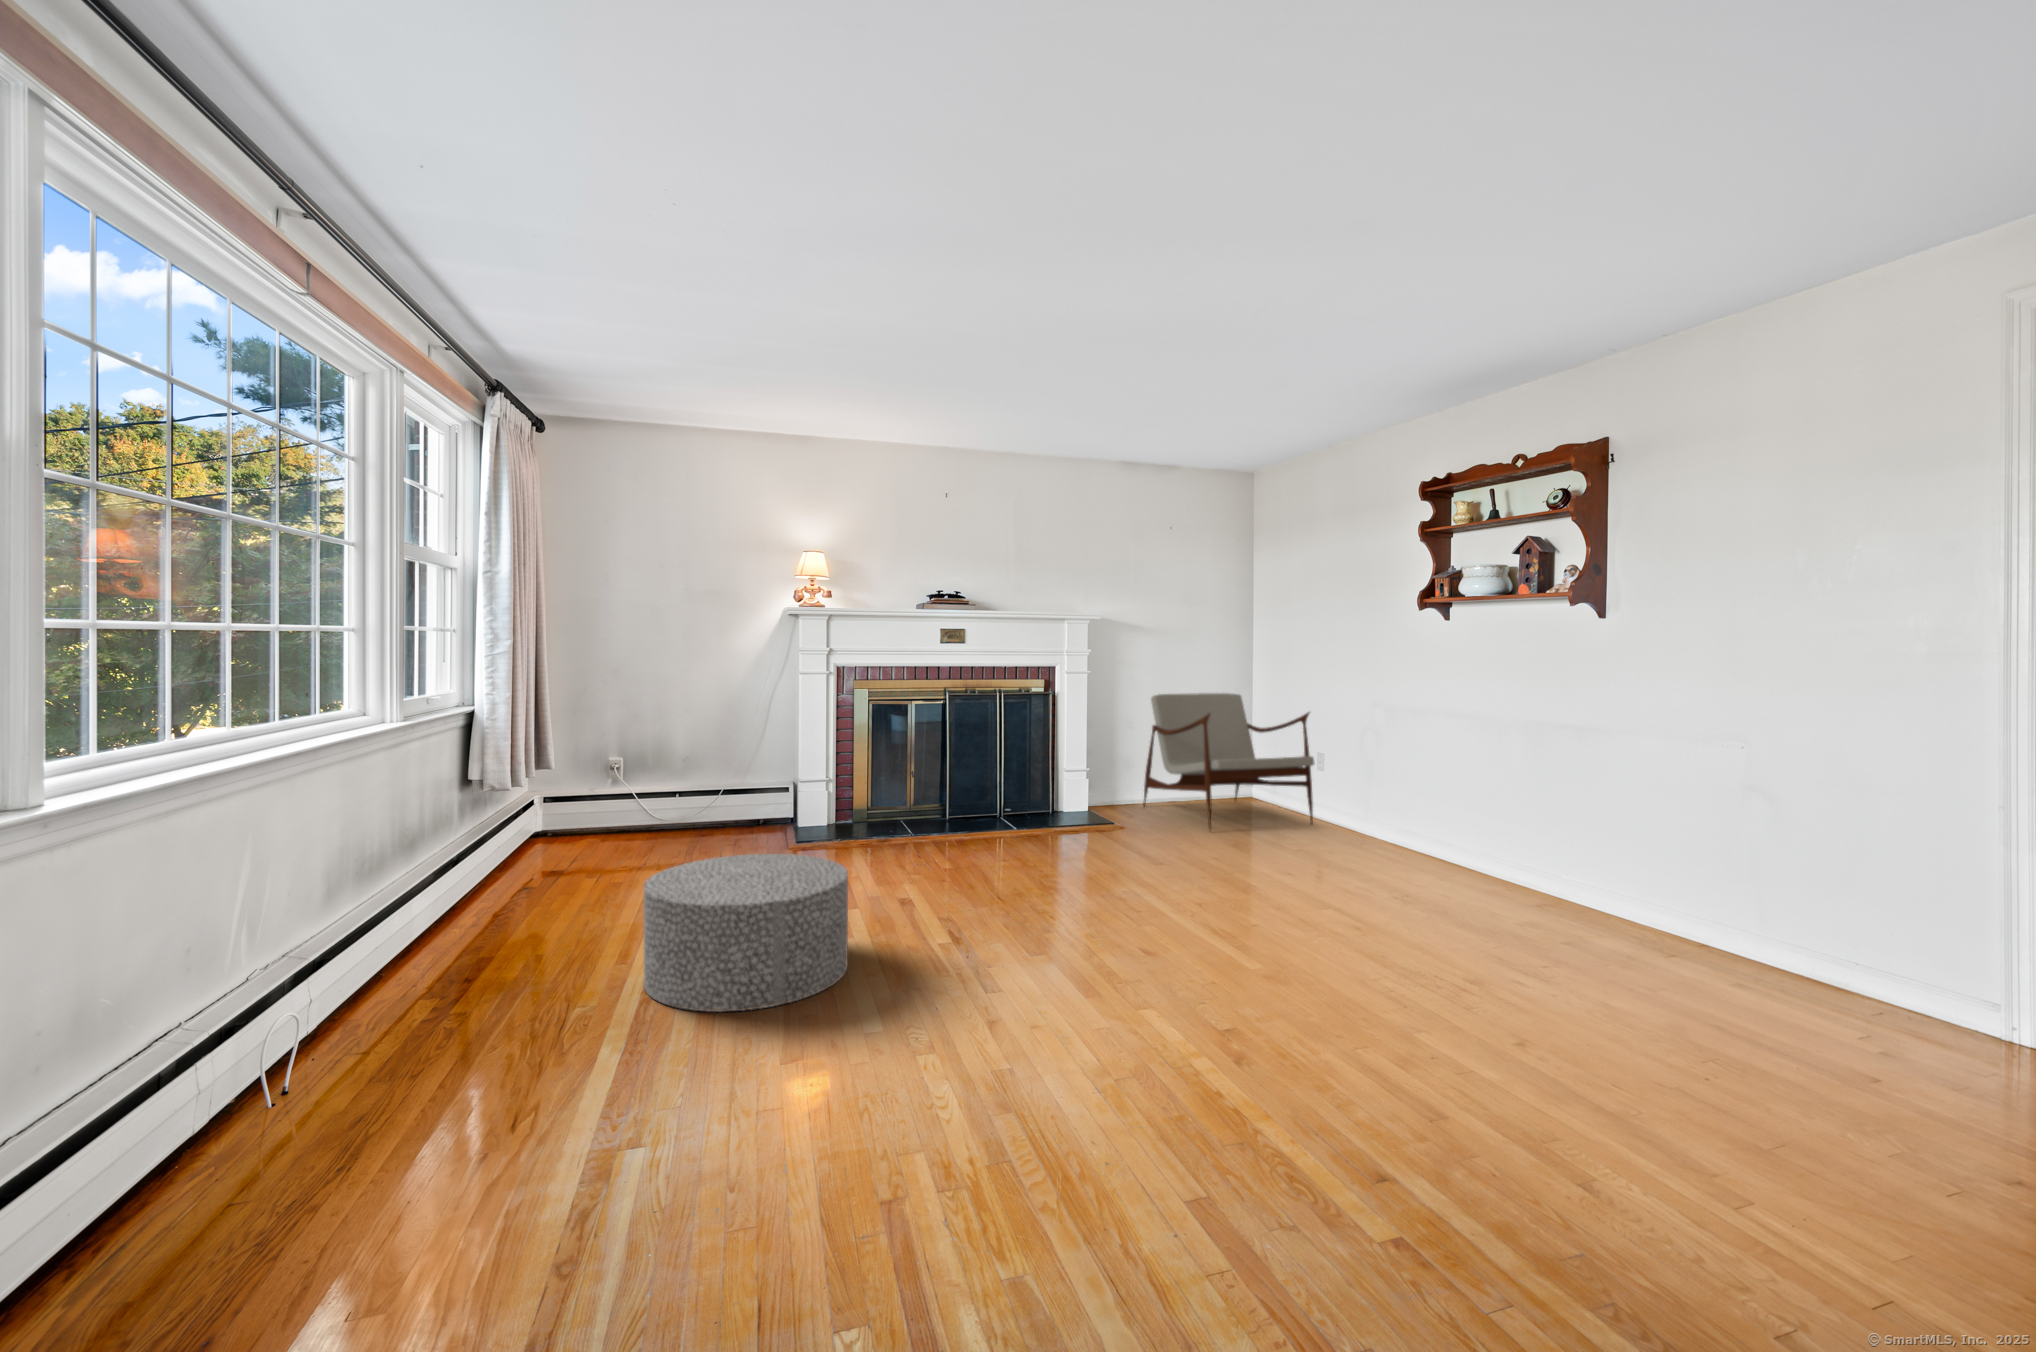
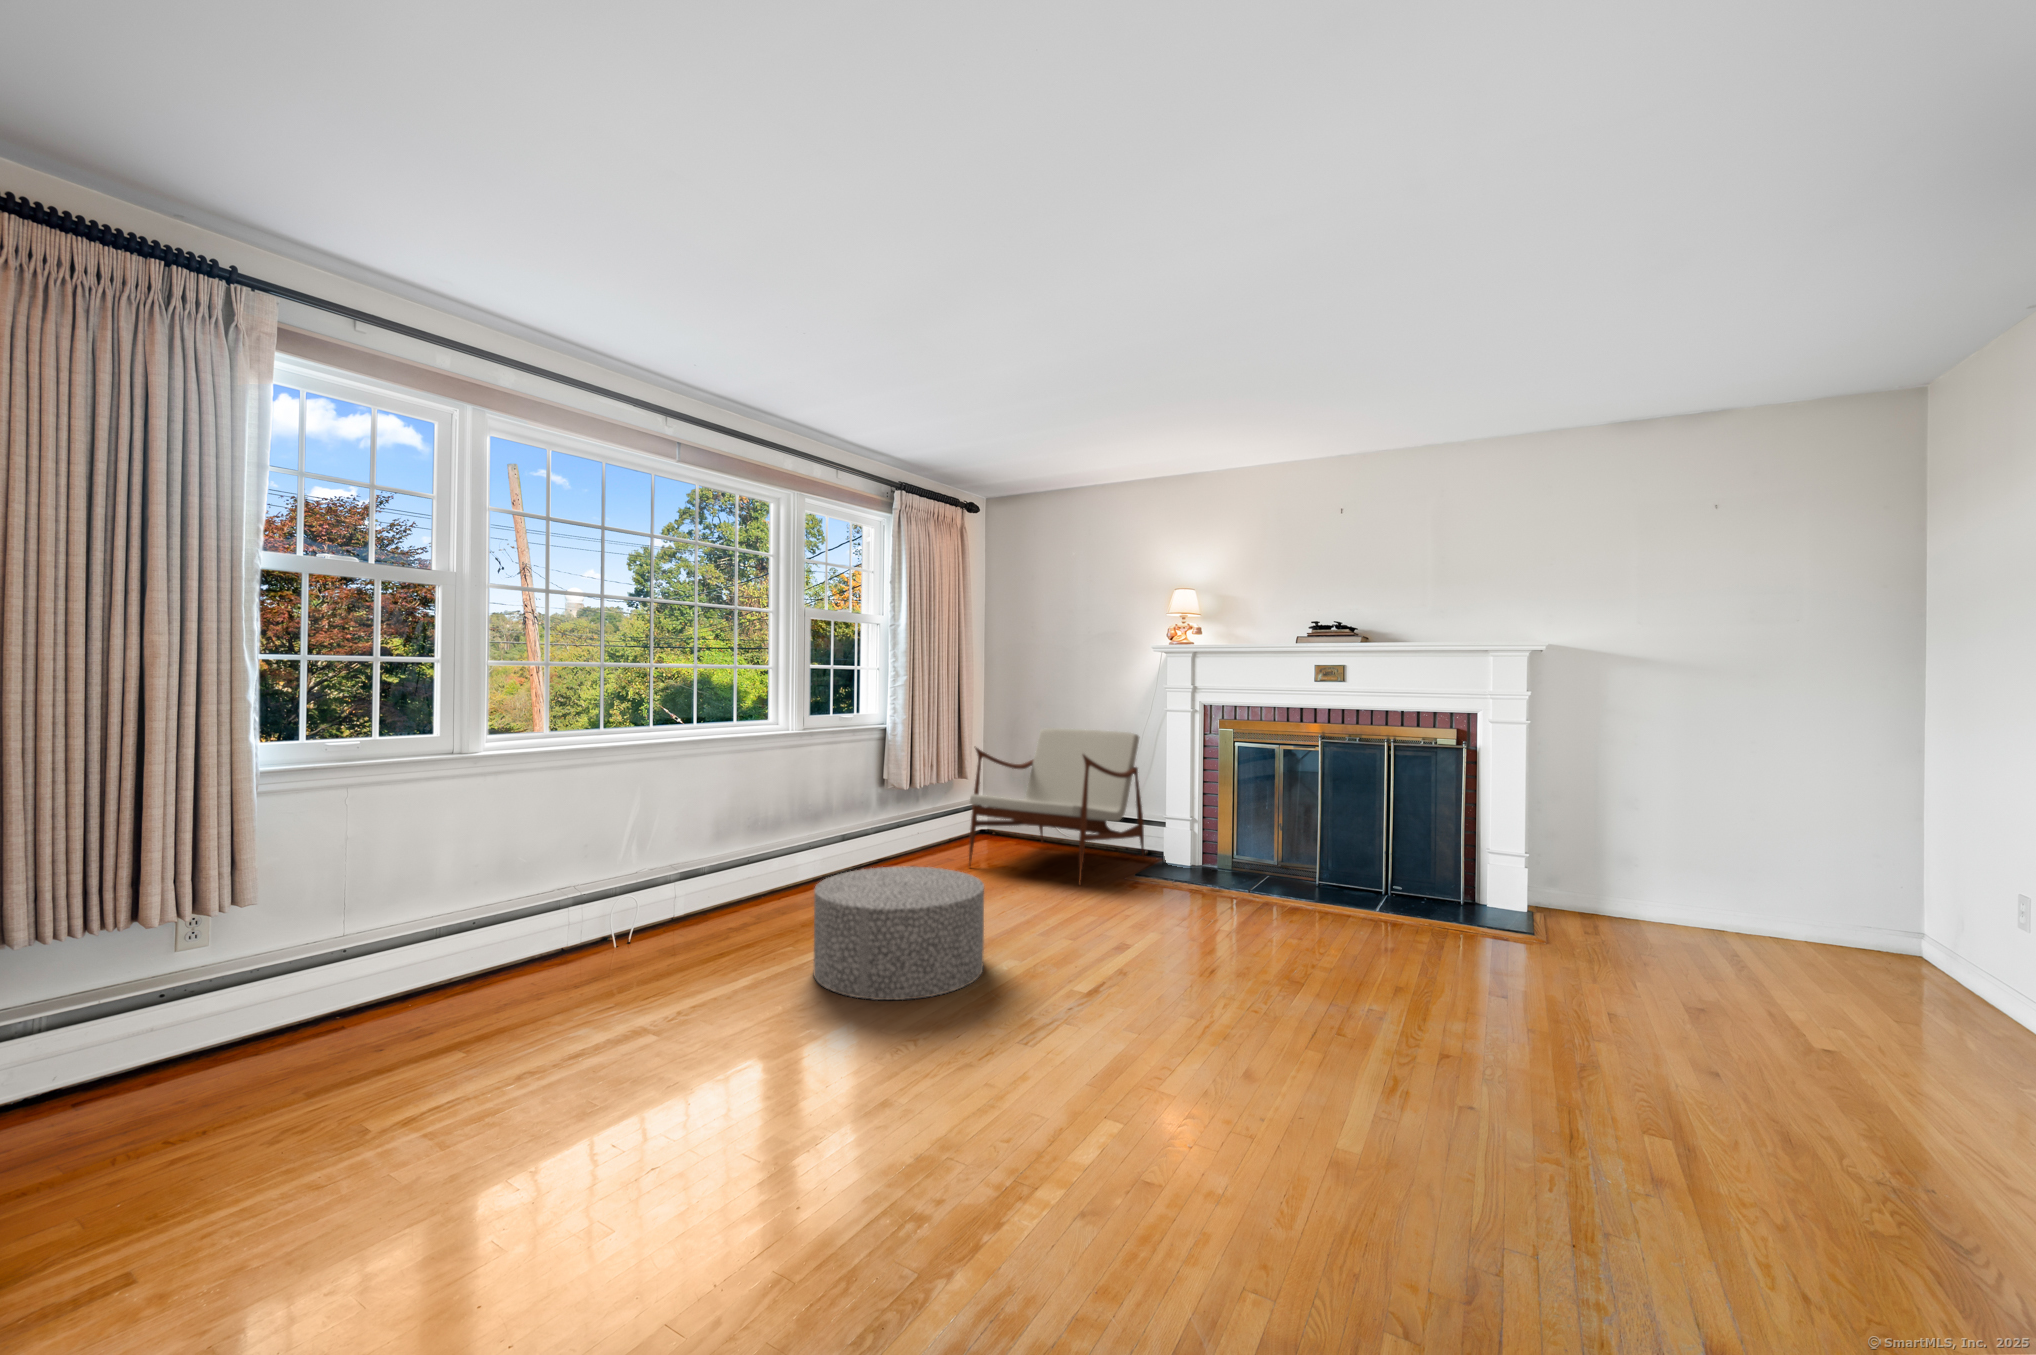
armchair: present [1144,693,1315,830] -> present [969,728,1144,884]

